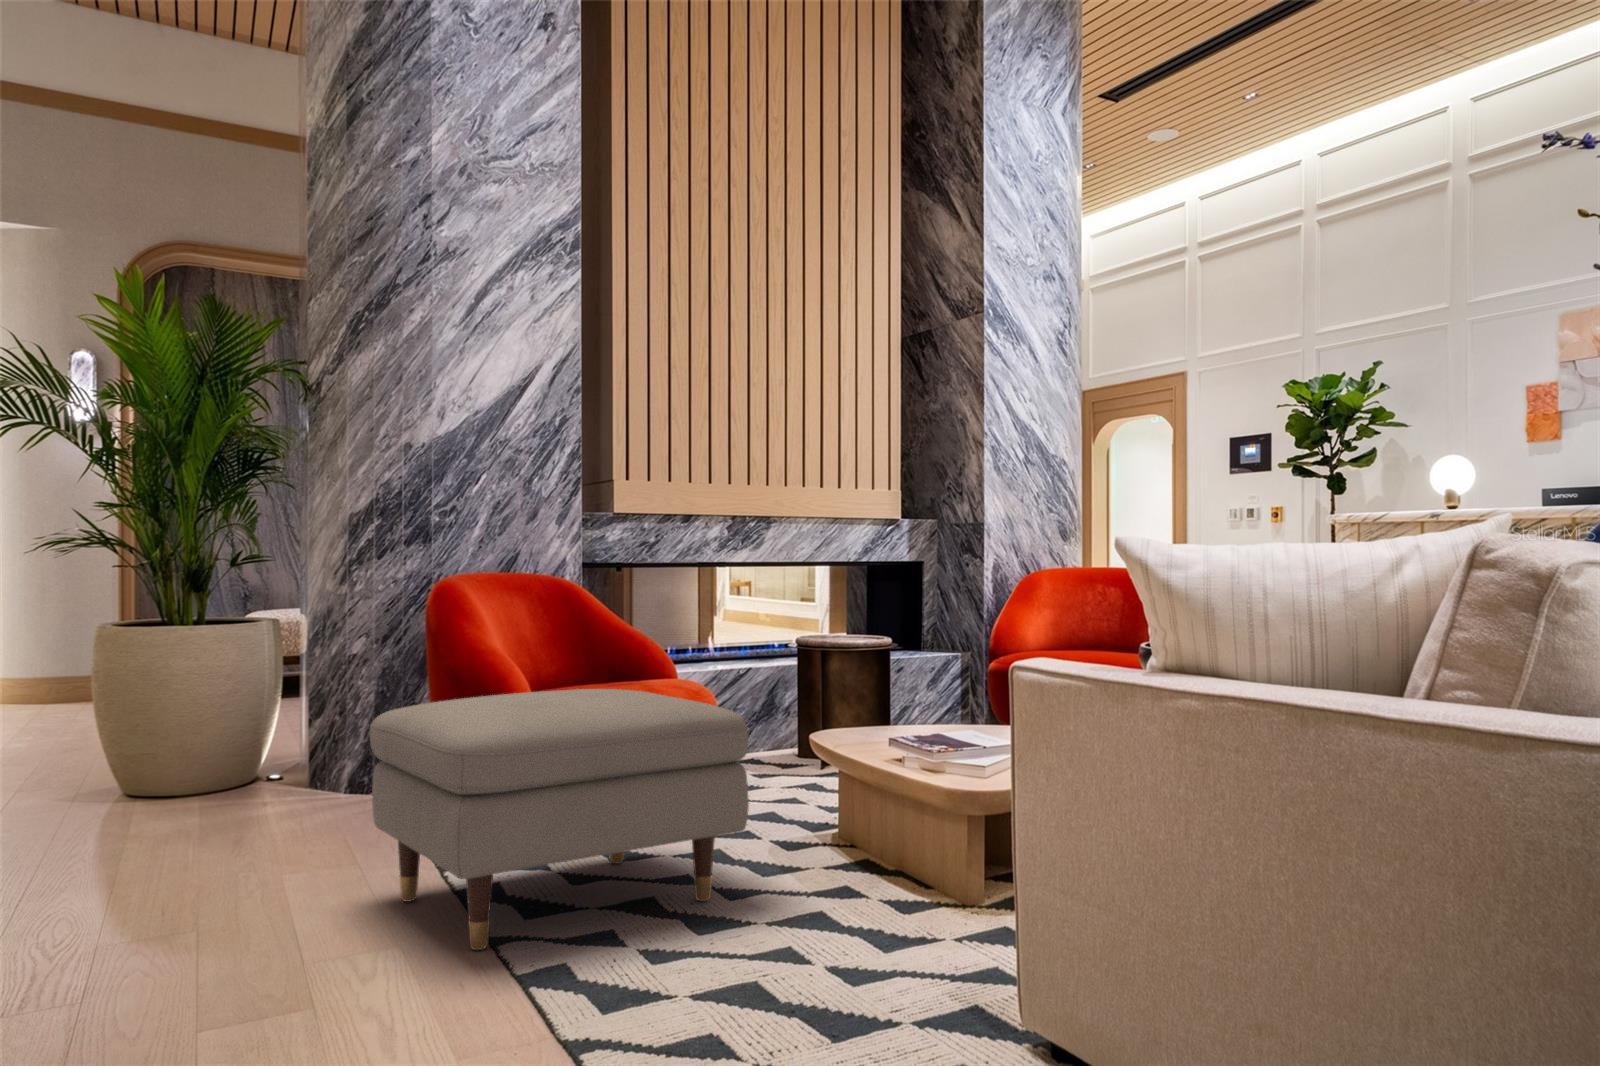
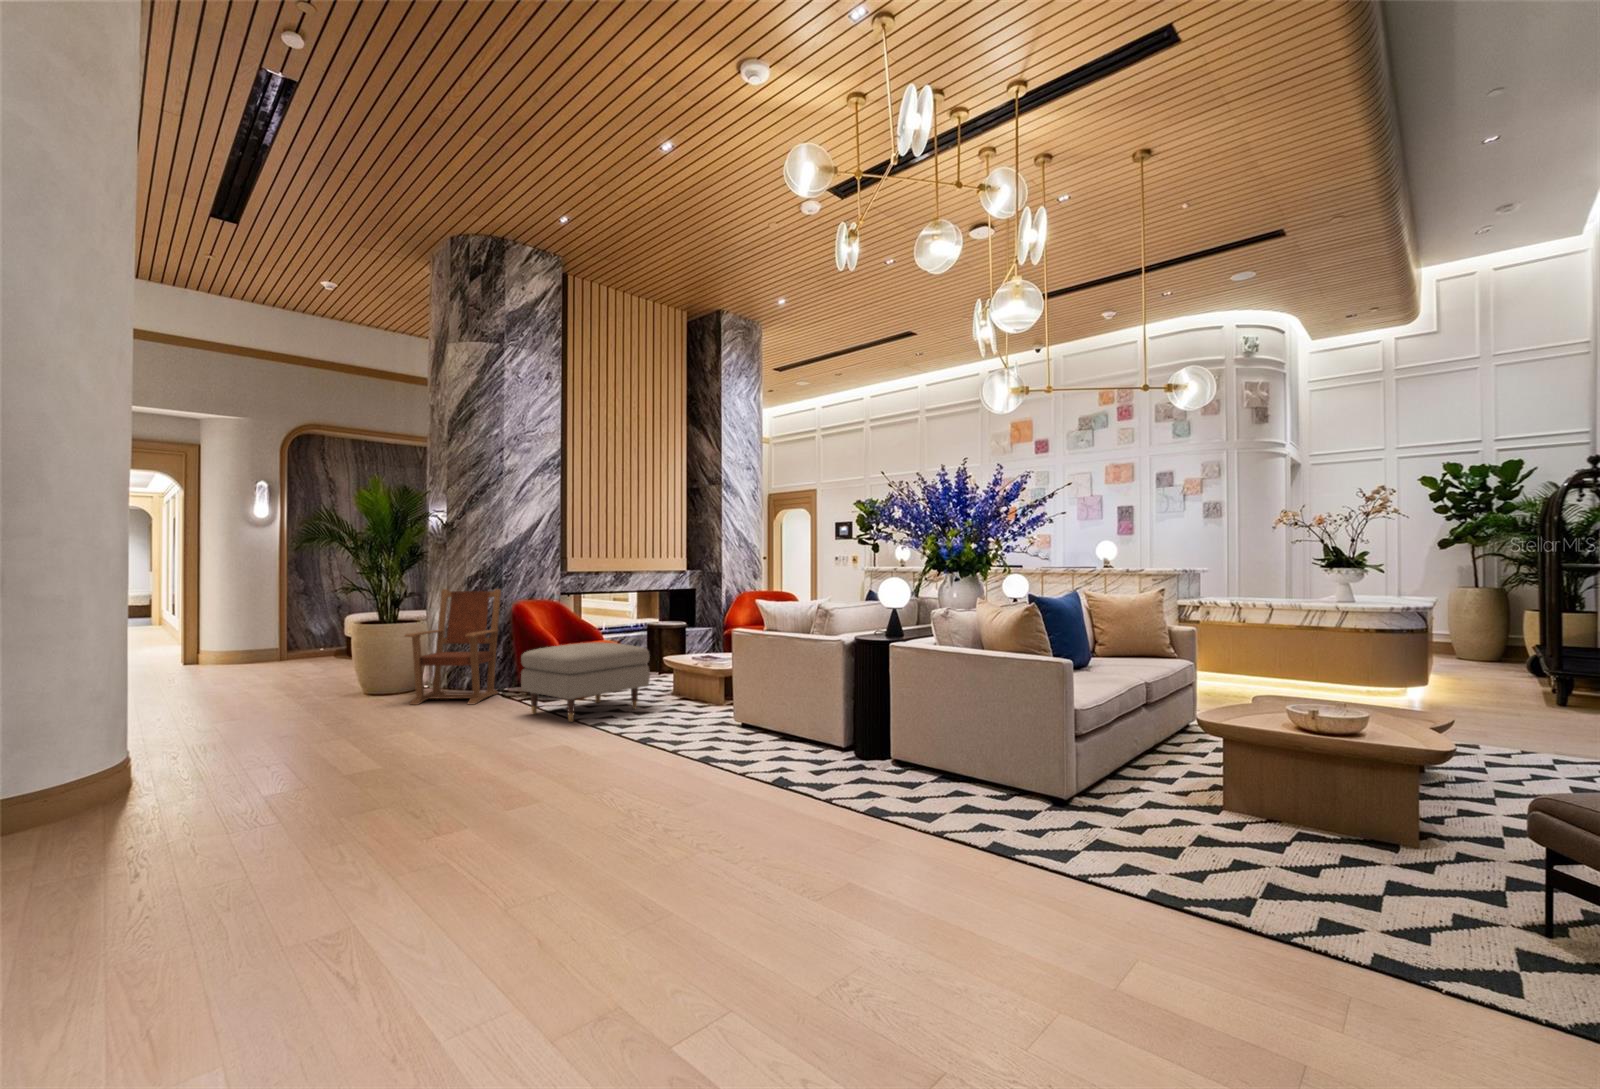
armchair: none [142,541,413,845] -> present [405,589,501,705]

